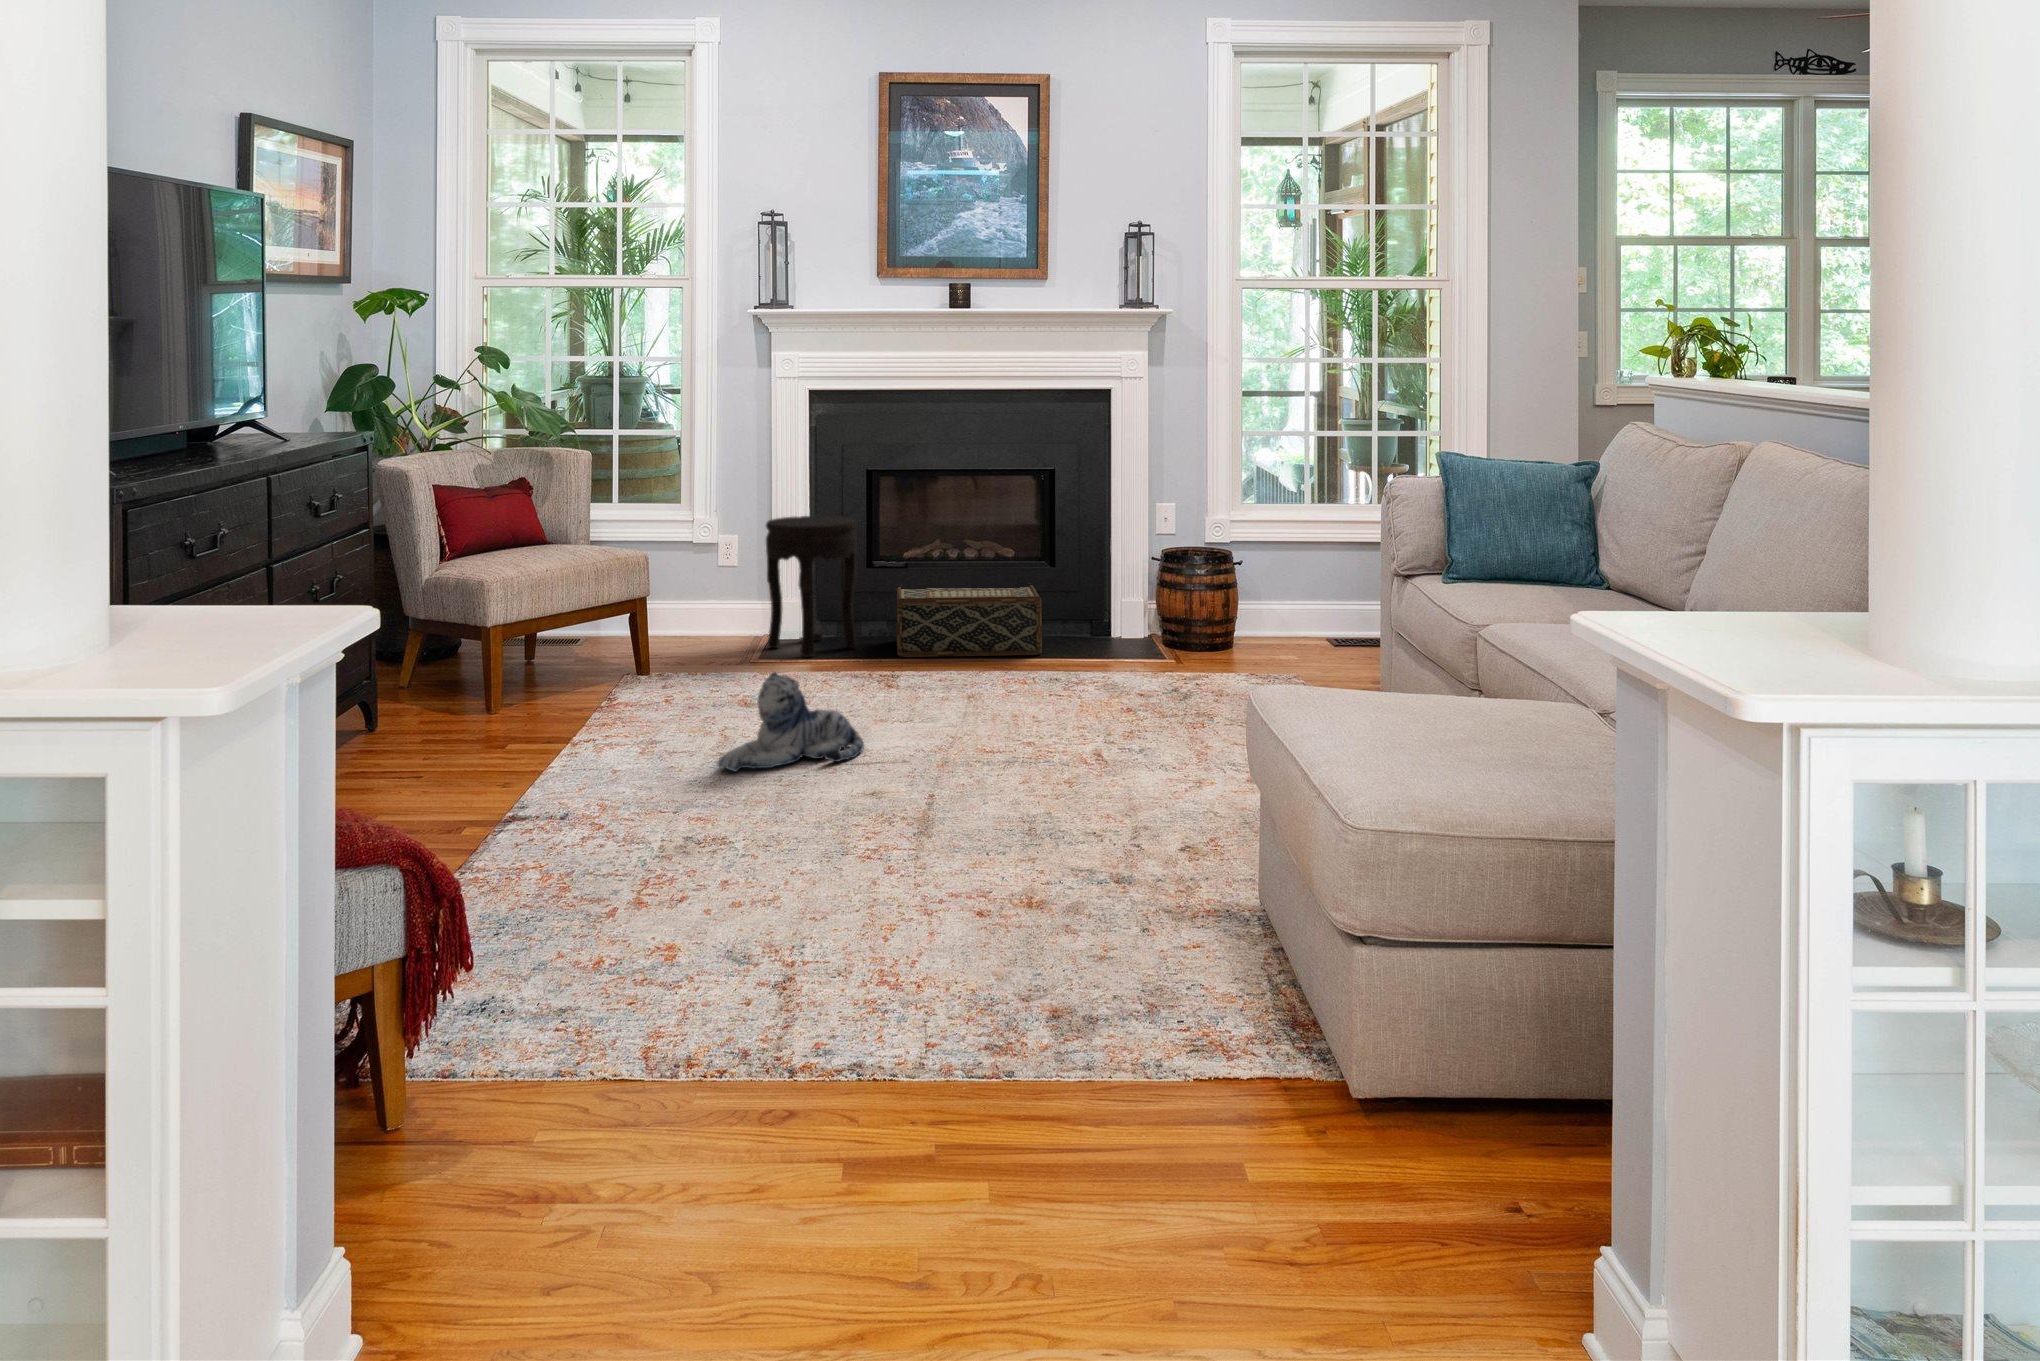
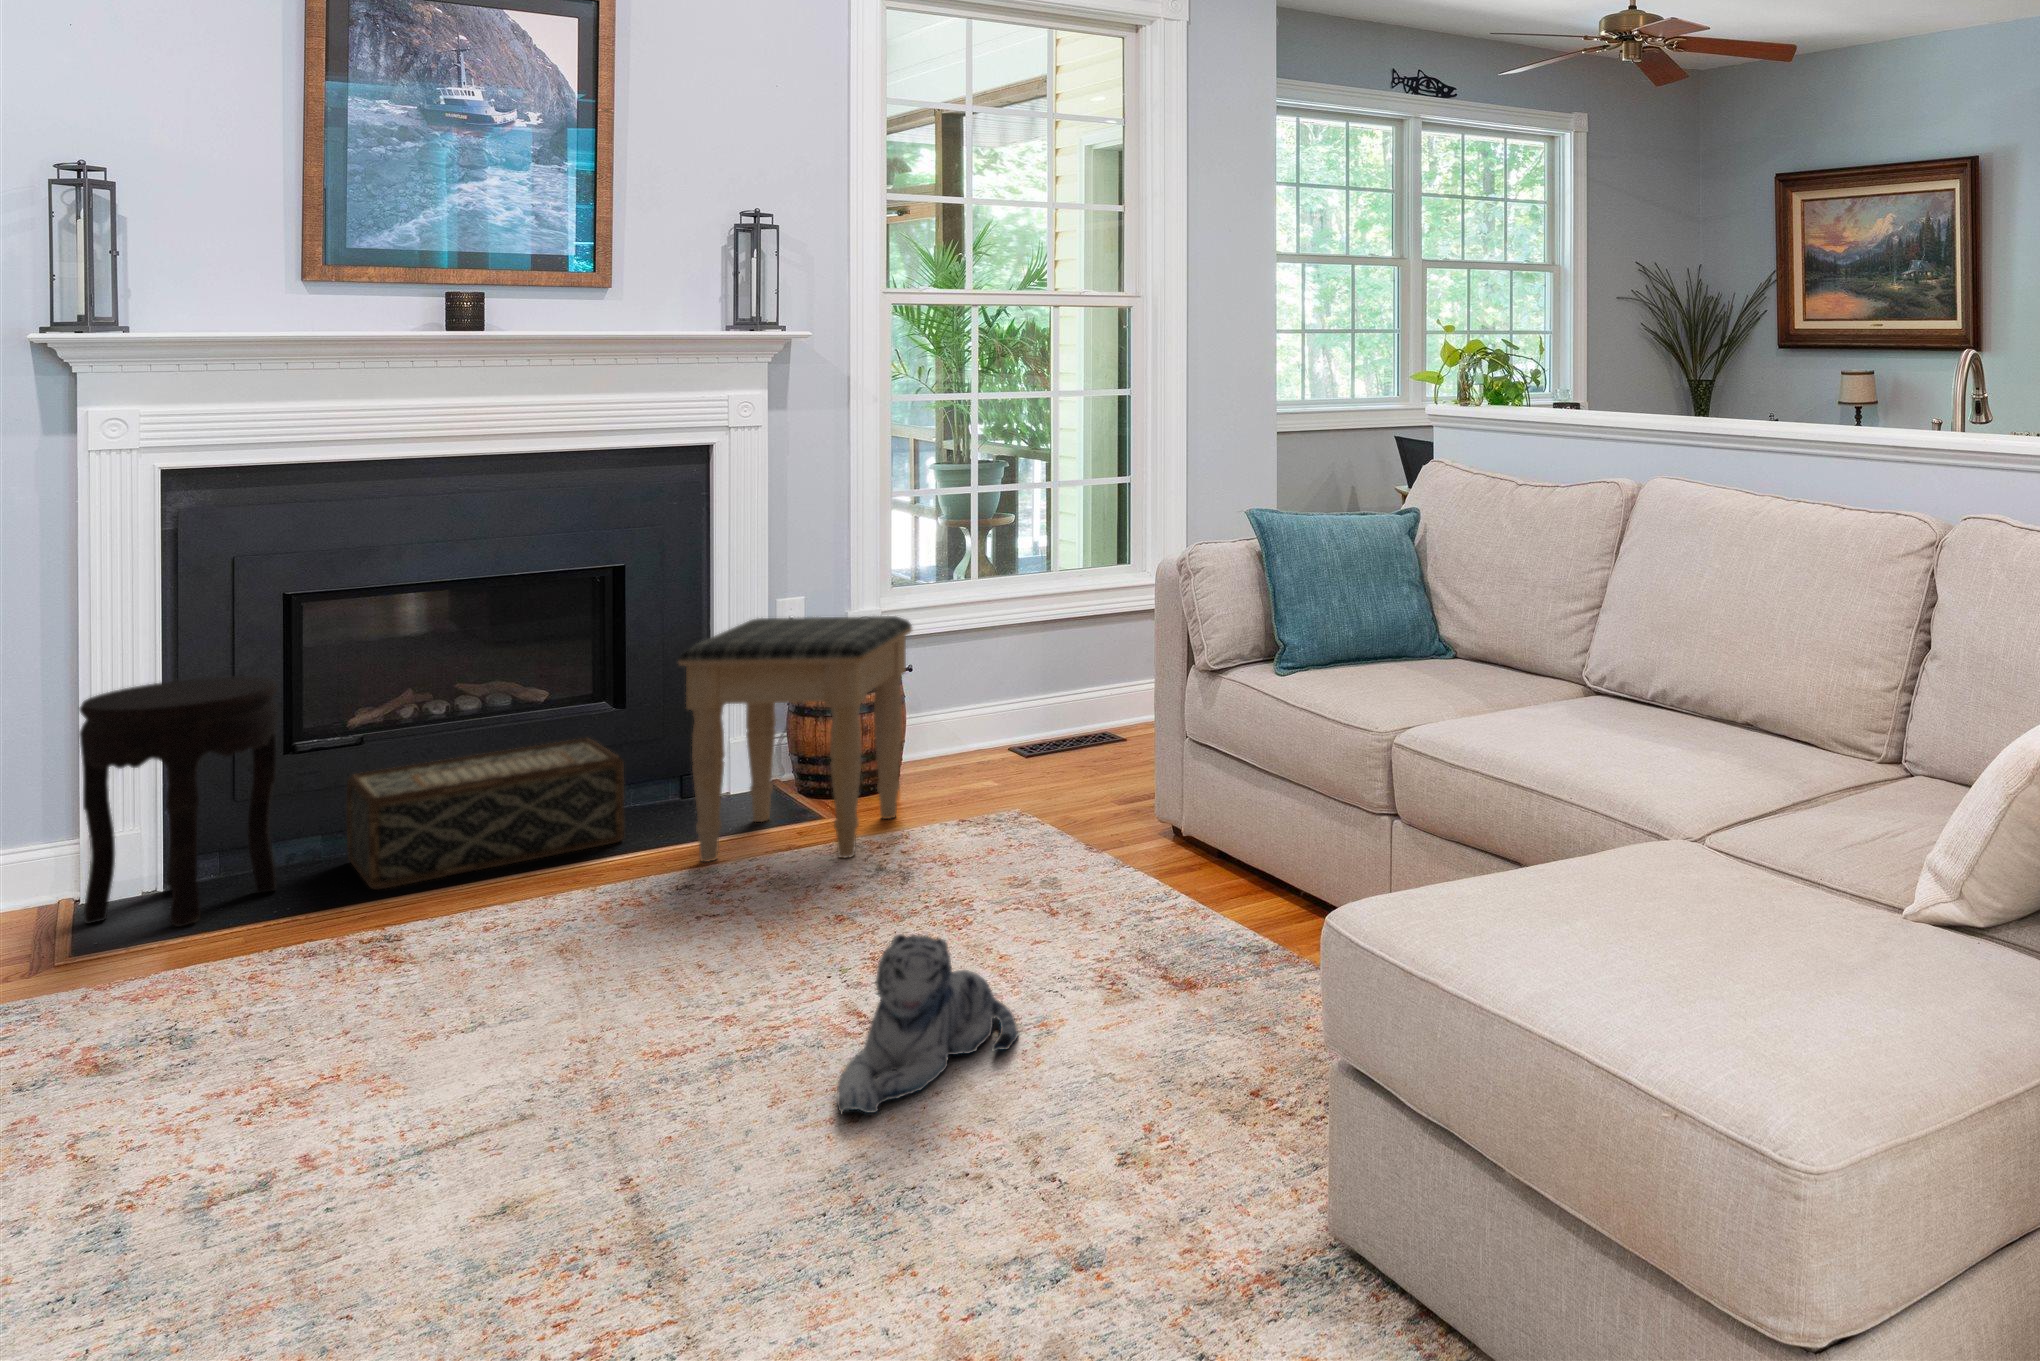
footstool: none [1061,511,1227,688] -> present [678,616,912,862]
plush toy: present [718,672,864,772] -> present [837,934,1018,1113]

